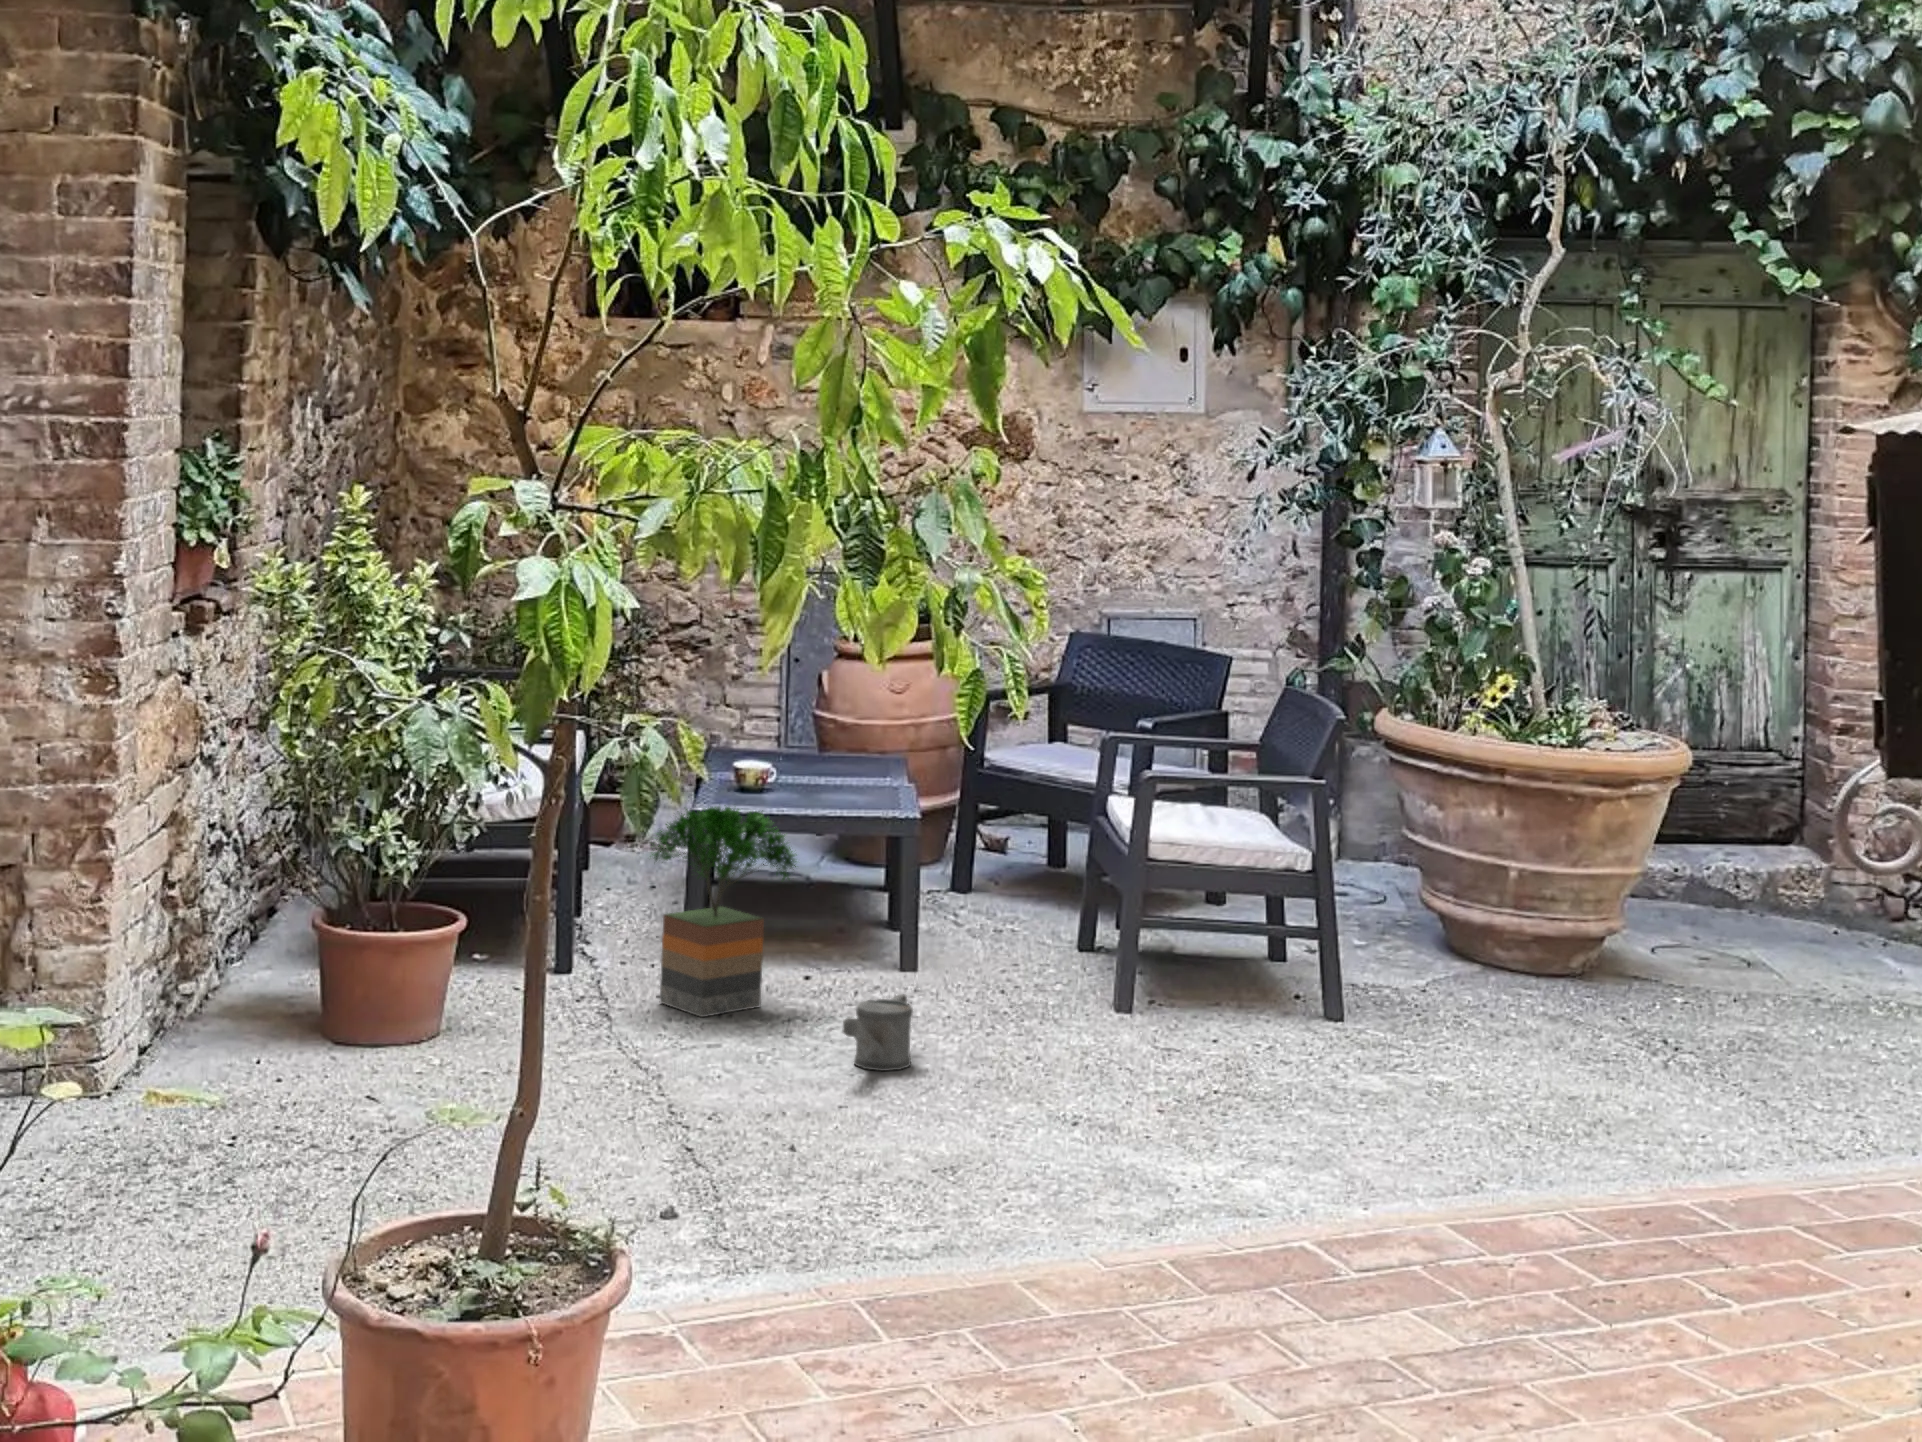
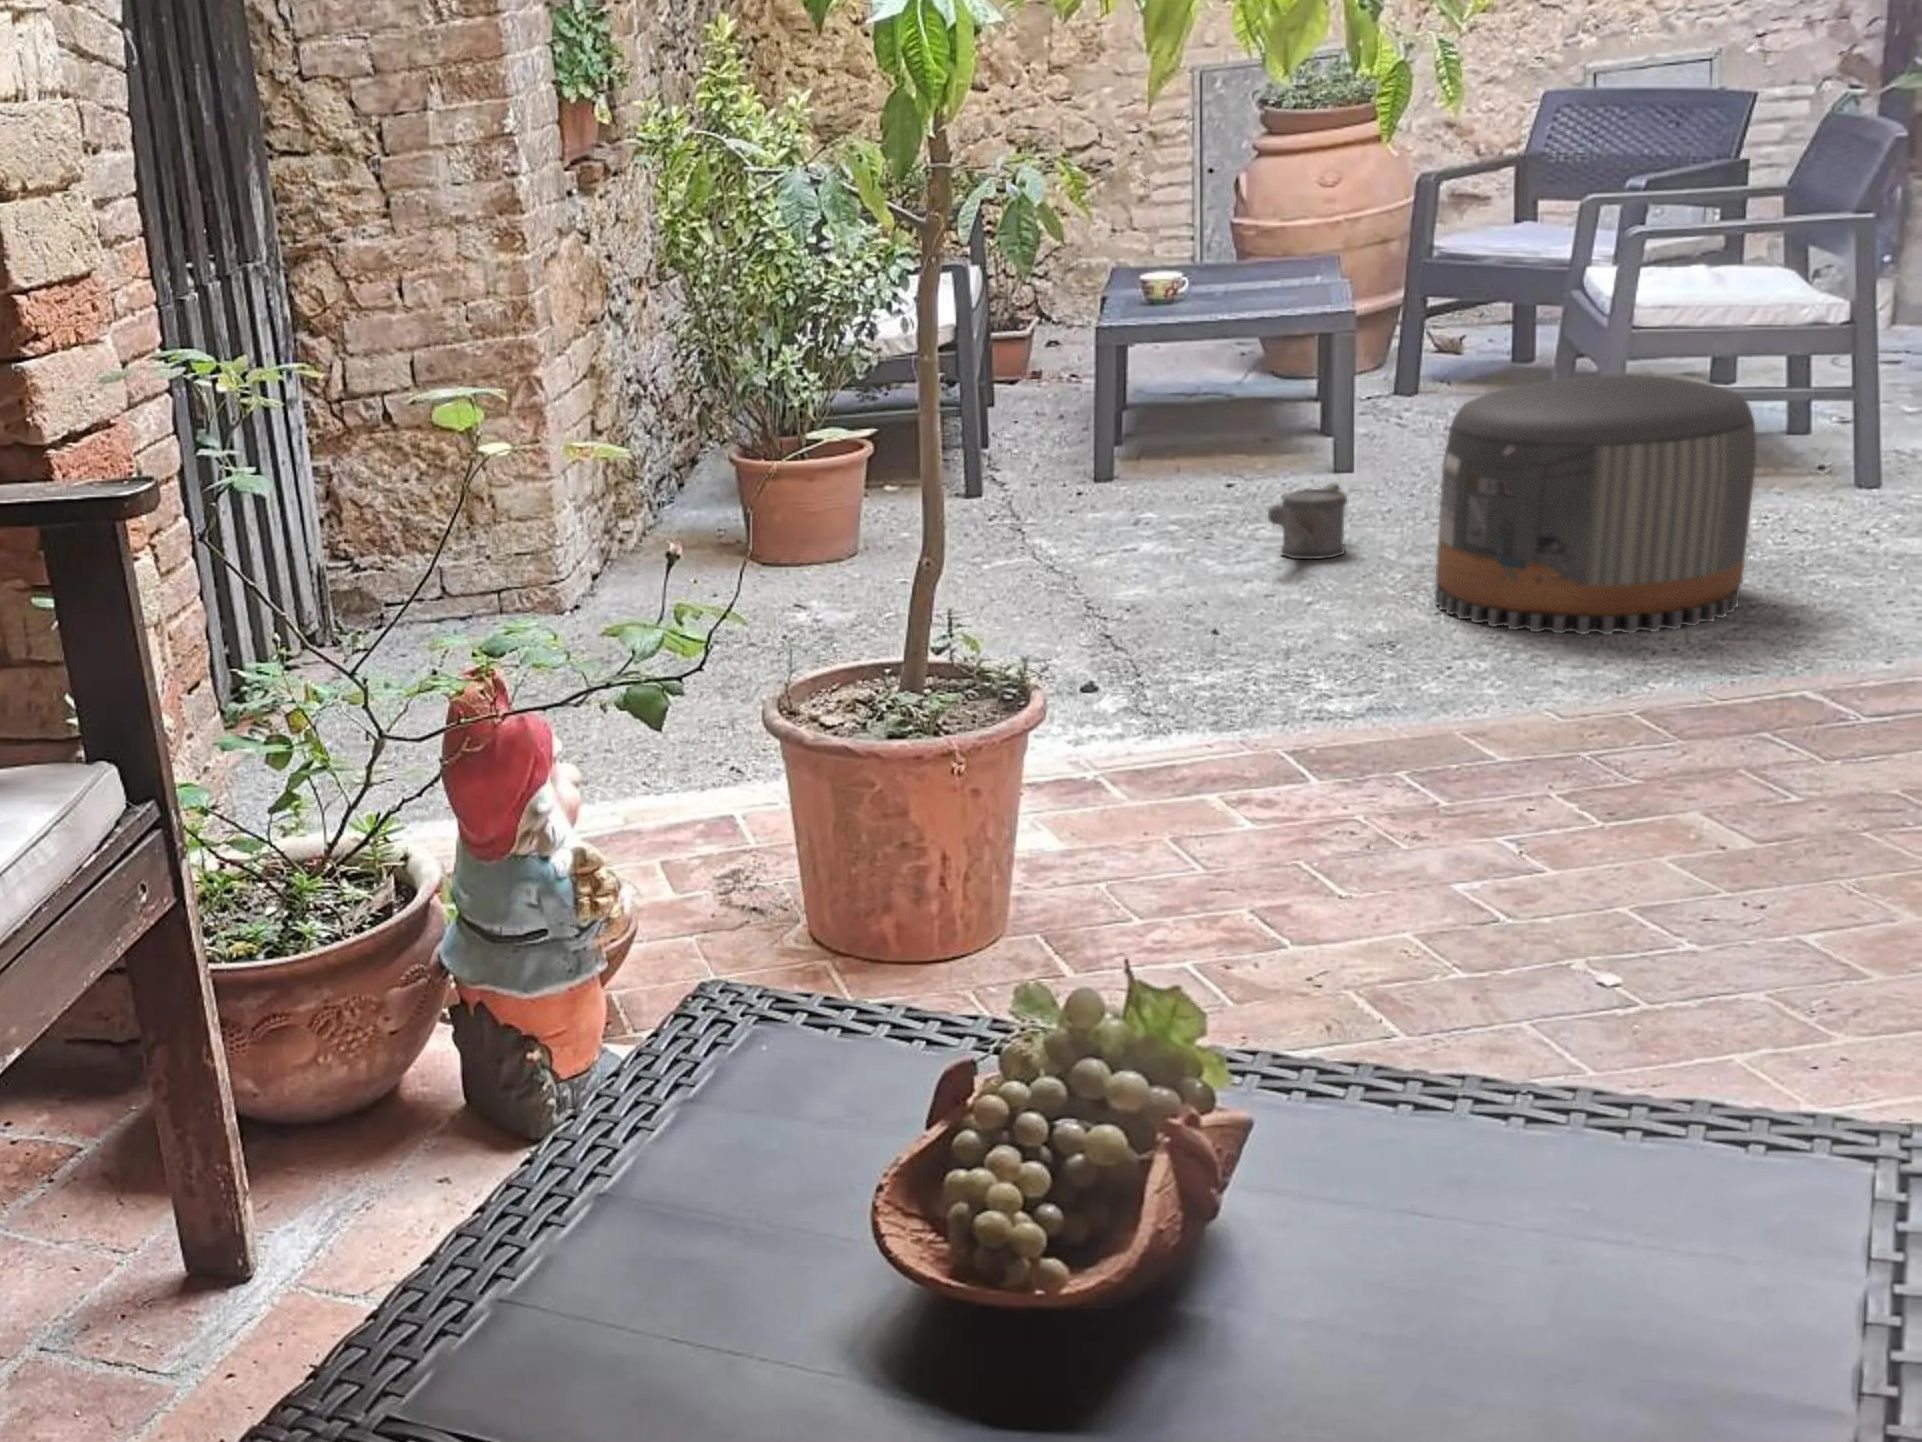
potted tree: present [650,807,797,1017] -> none [1049,310,1216,523]
pouf: none [986,918,1233,1167] -> present [1435,375,1756,634]

